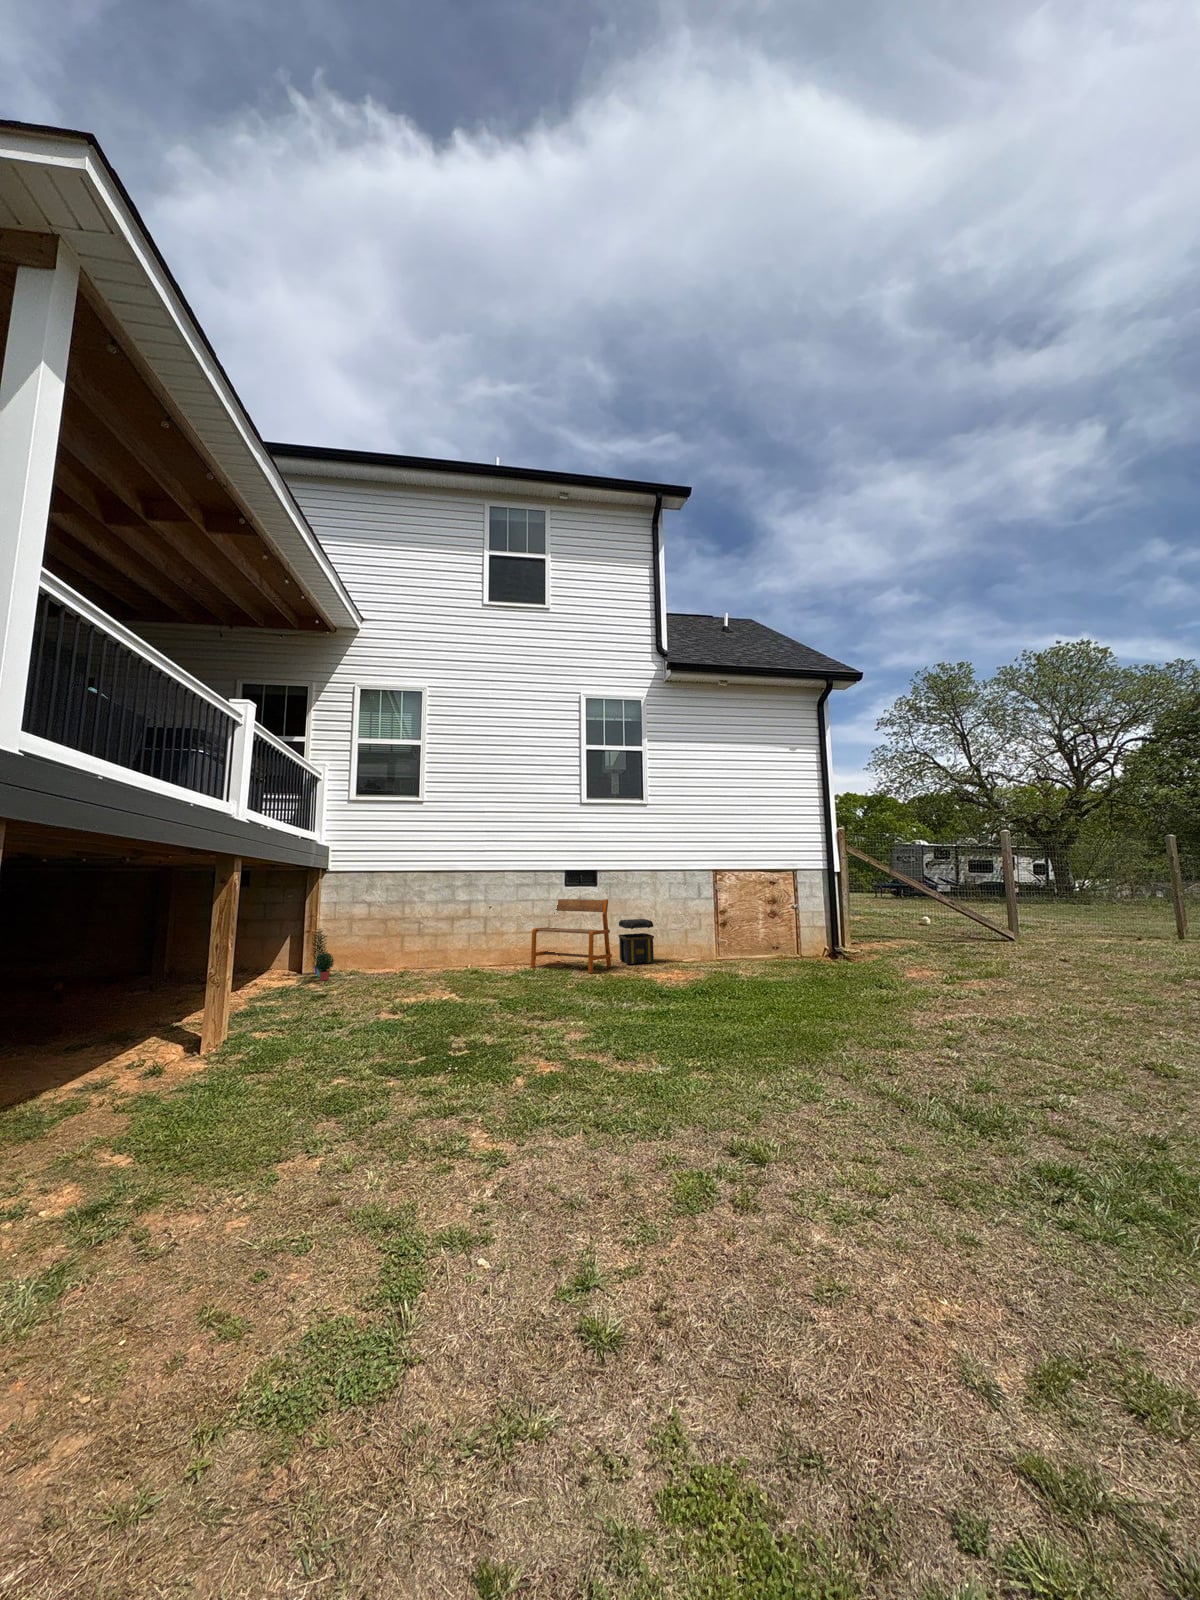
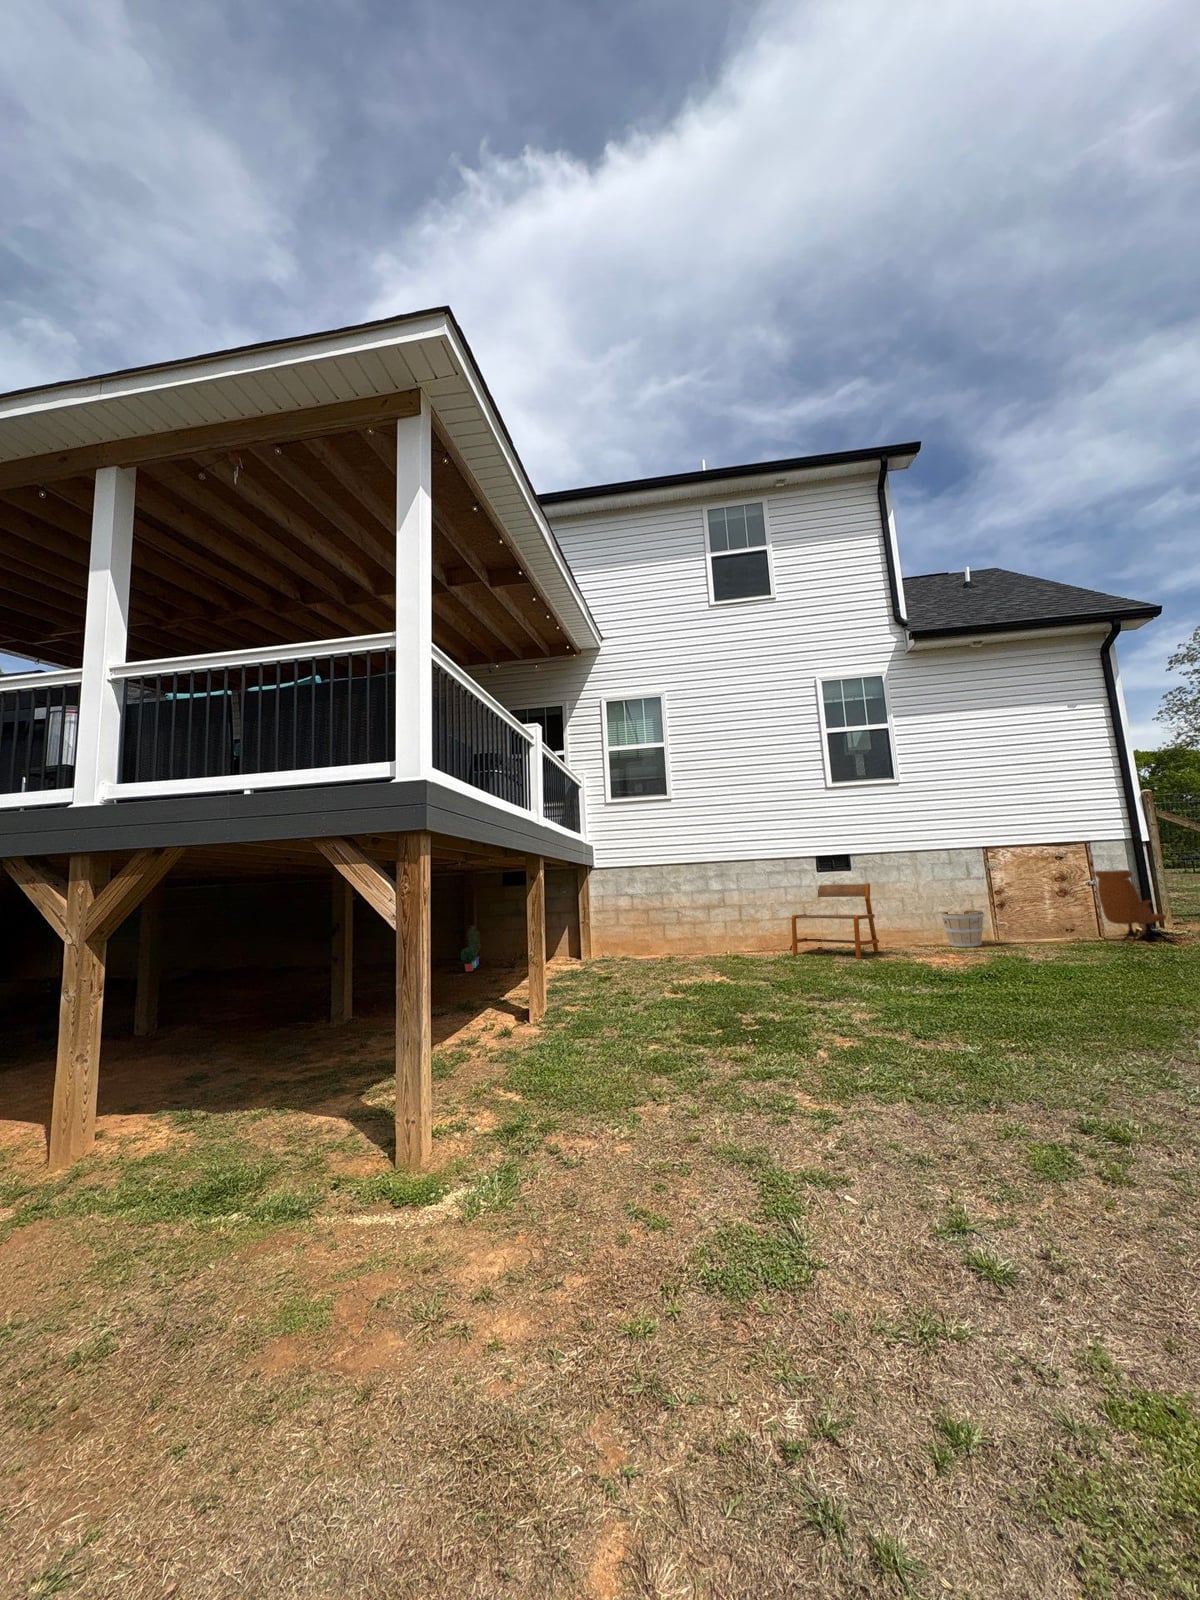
lounge chair: none [797,896,850,960] -> present [1095,870,1166,941]
toolbox: present [618,919,654,965] -> none [882,903,925,950]
wooden bucket: none [670,927,706,963] -> present [941,909,984,947]
potted plant: present [312,929,334,981] -> present [461,926,480,972]

